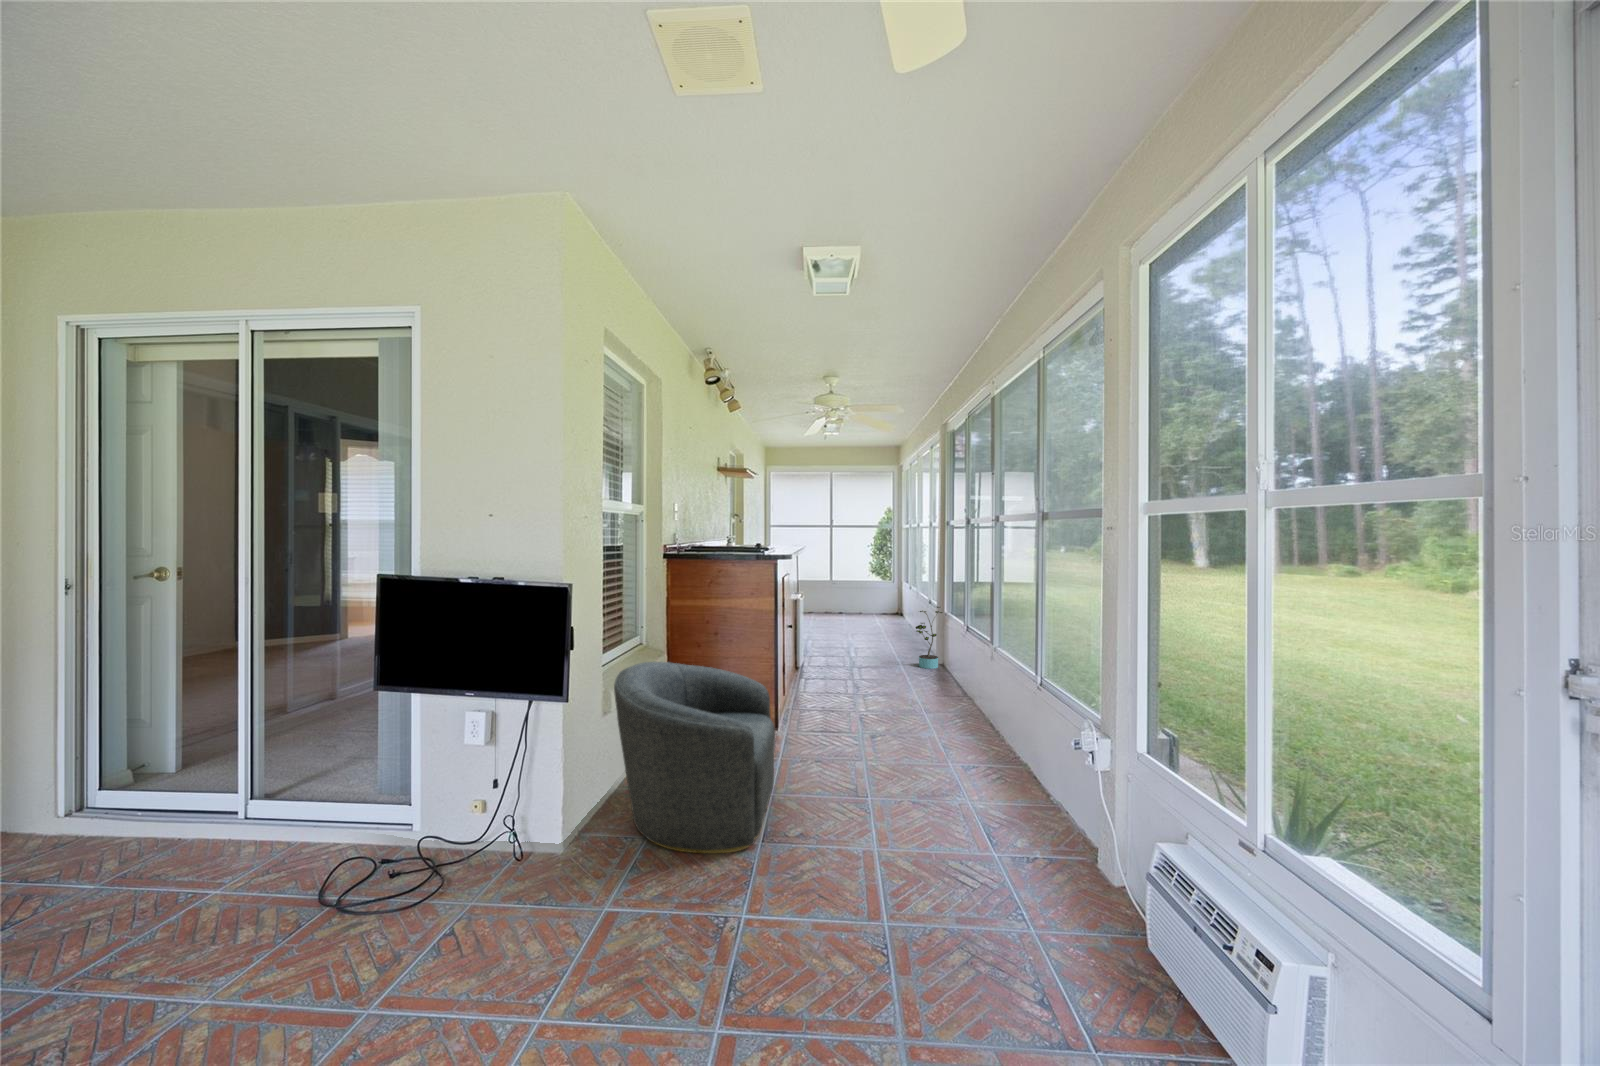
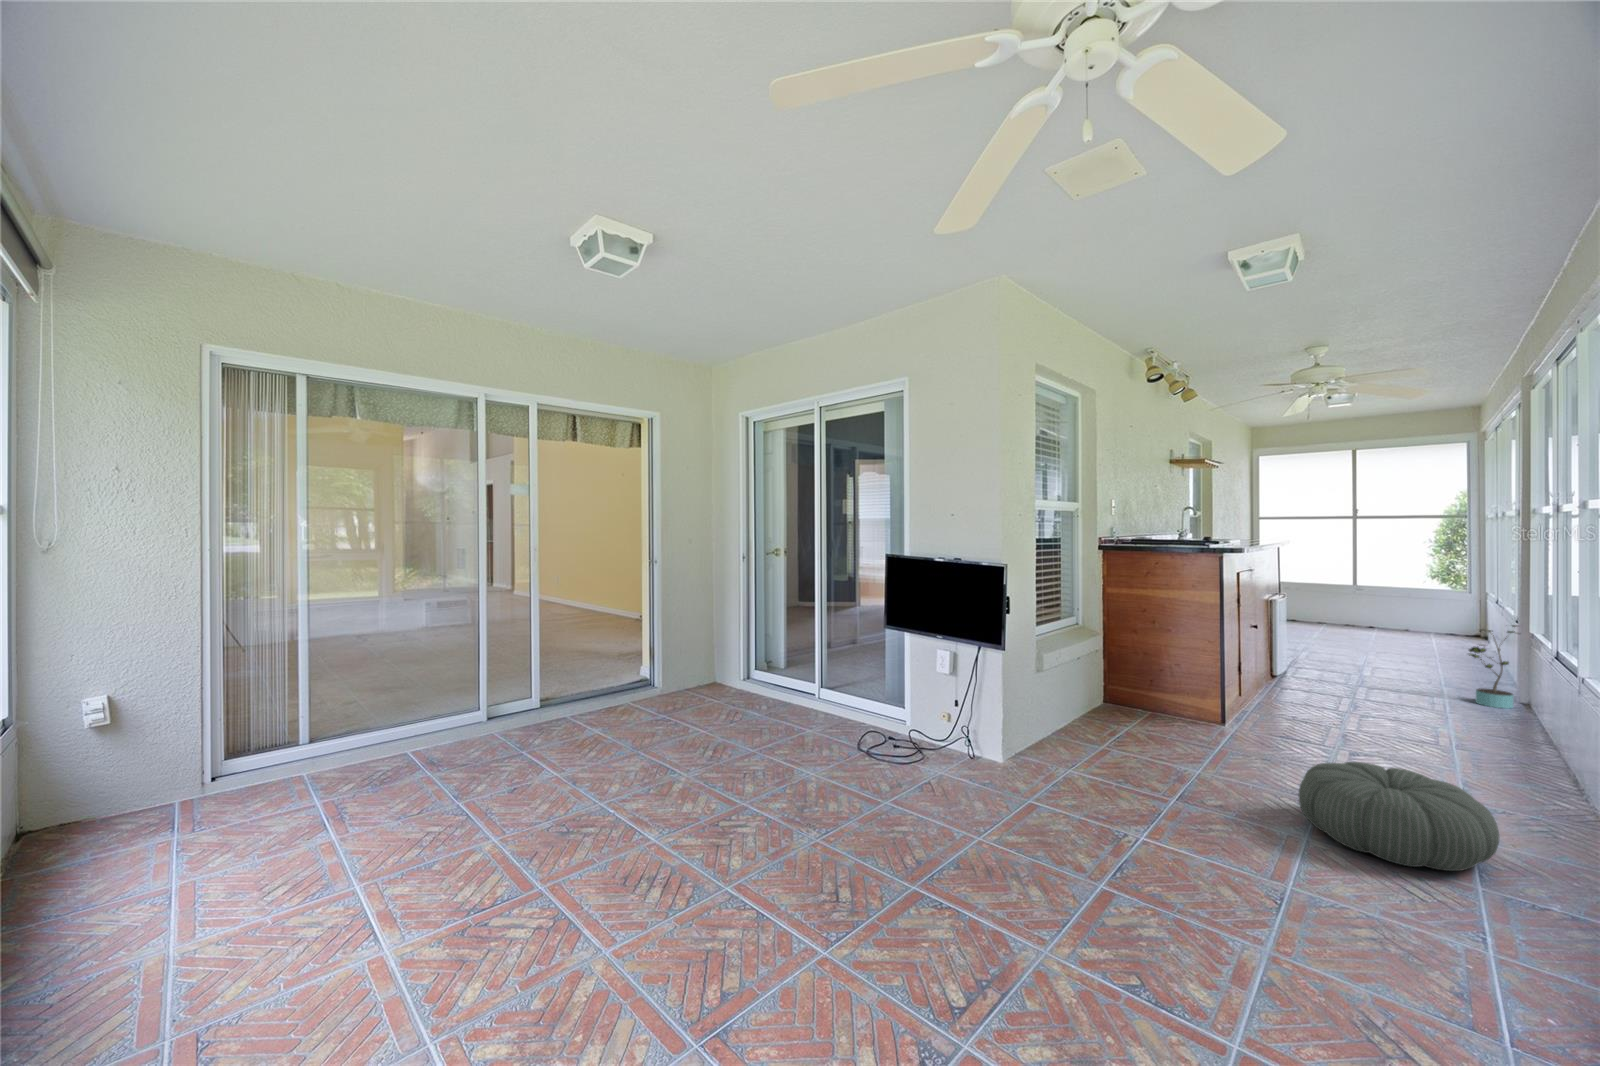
armchair: present [614,662,775,853] -> none [1042,635,1199,800]
pouf: none [869,754,1008,855] -> present [1299,762,1499,871]

